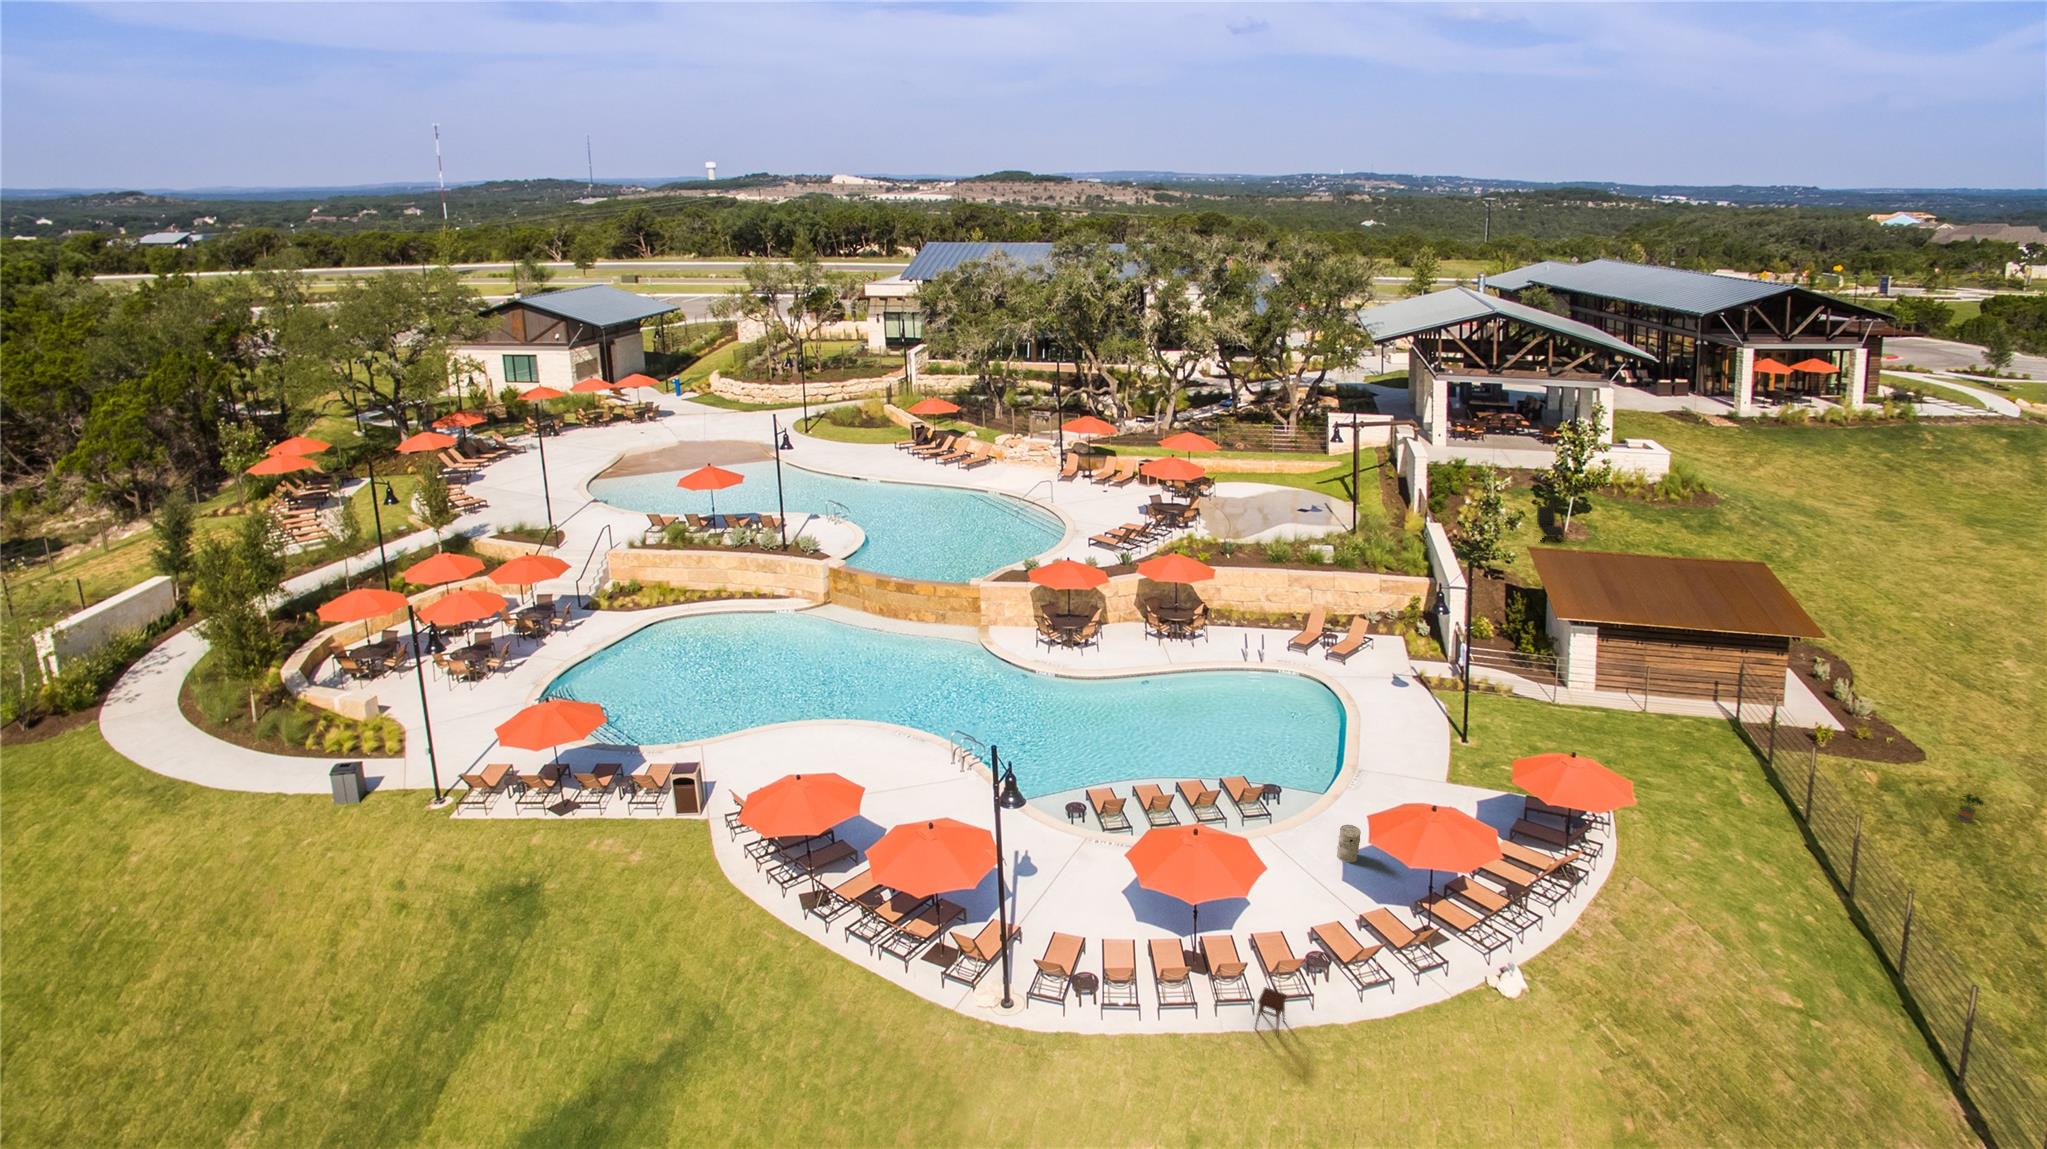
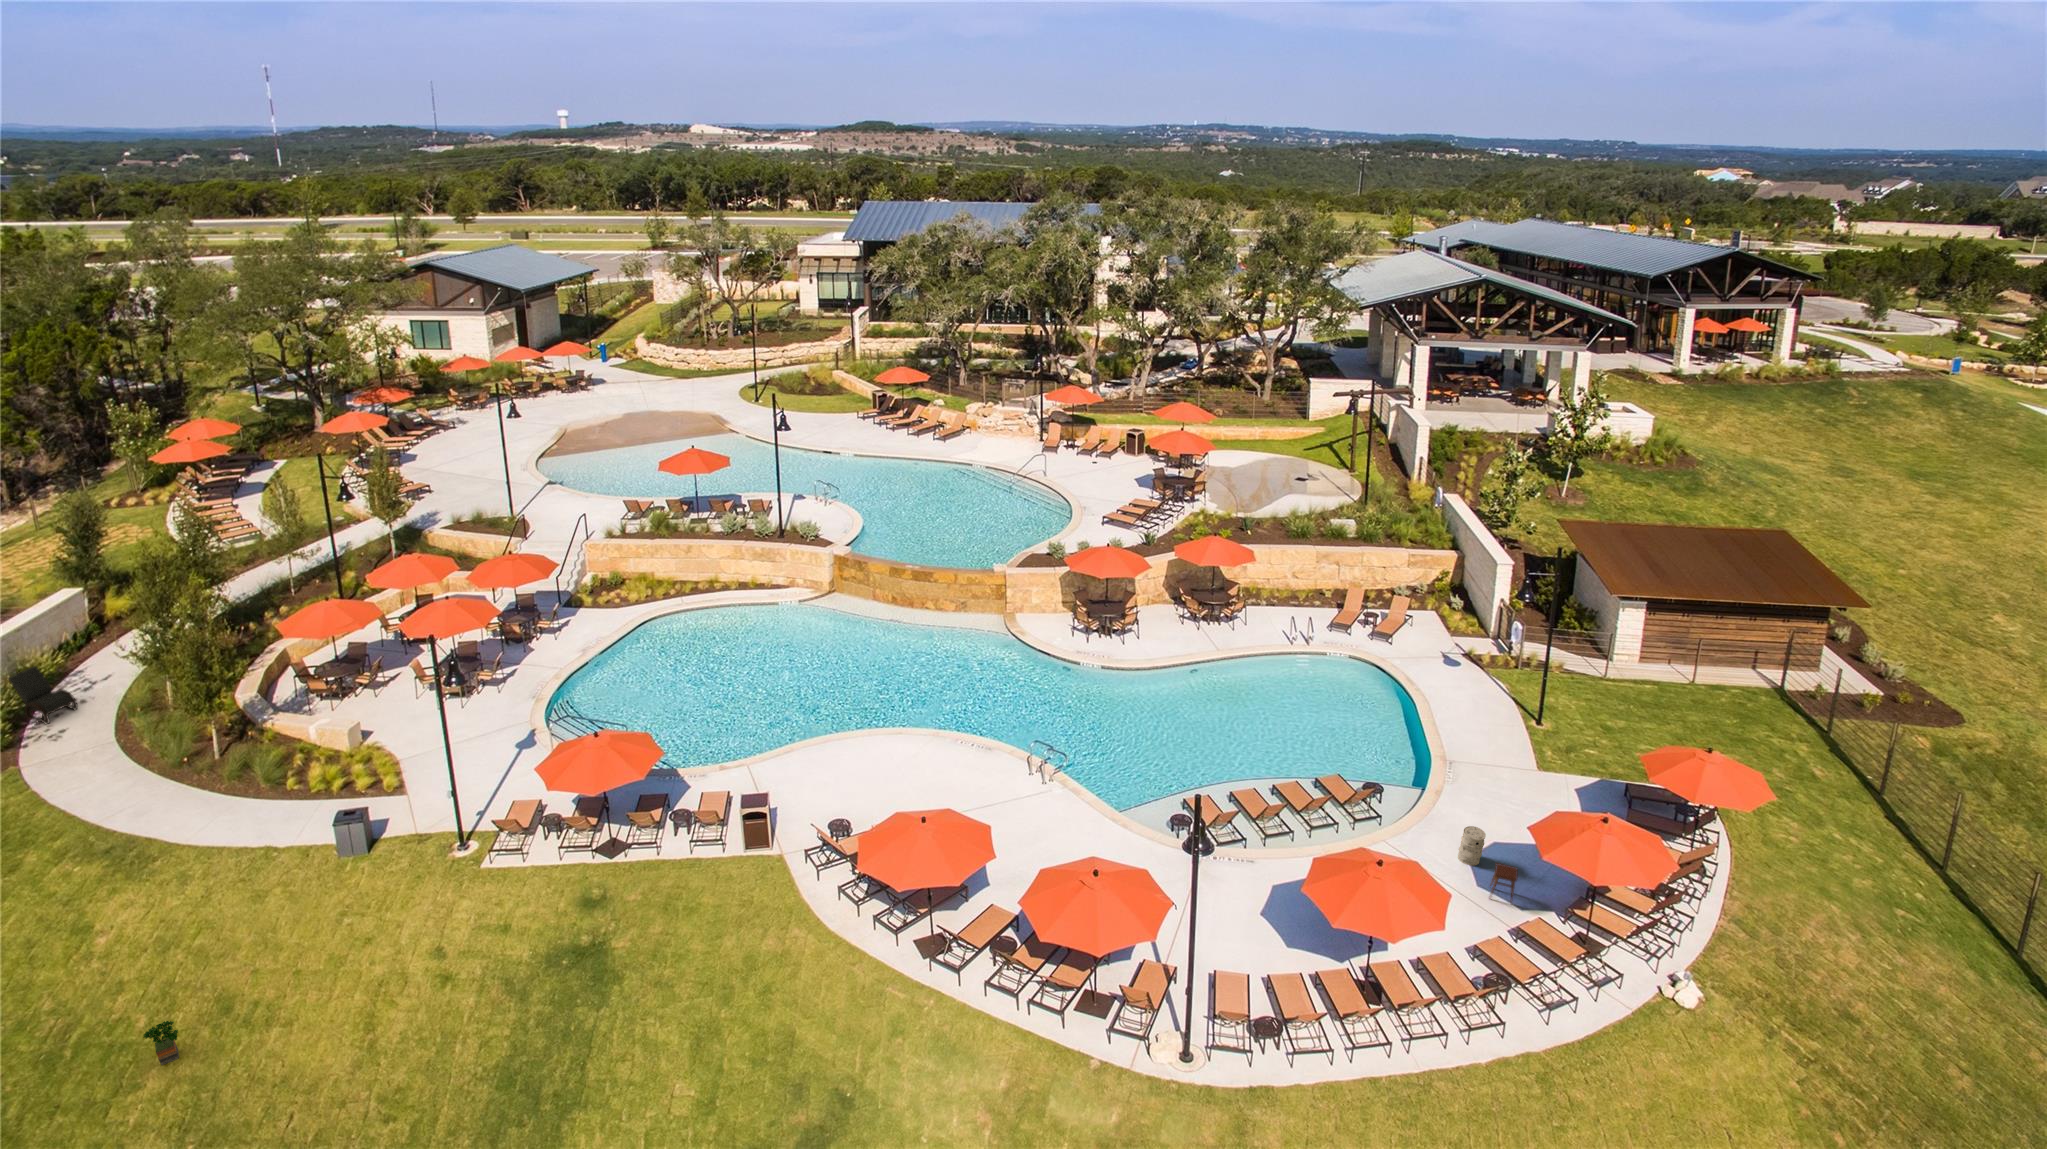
lounge chair: present [1537,506,1564,542] -> present [8,666,78,724]
potted tree: present [1957,794,1984,823] -> present [144,1021,179,1065]
stool: present [1256,987,1287,1036] -> present [1490,863,1518,899]

